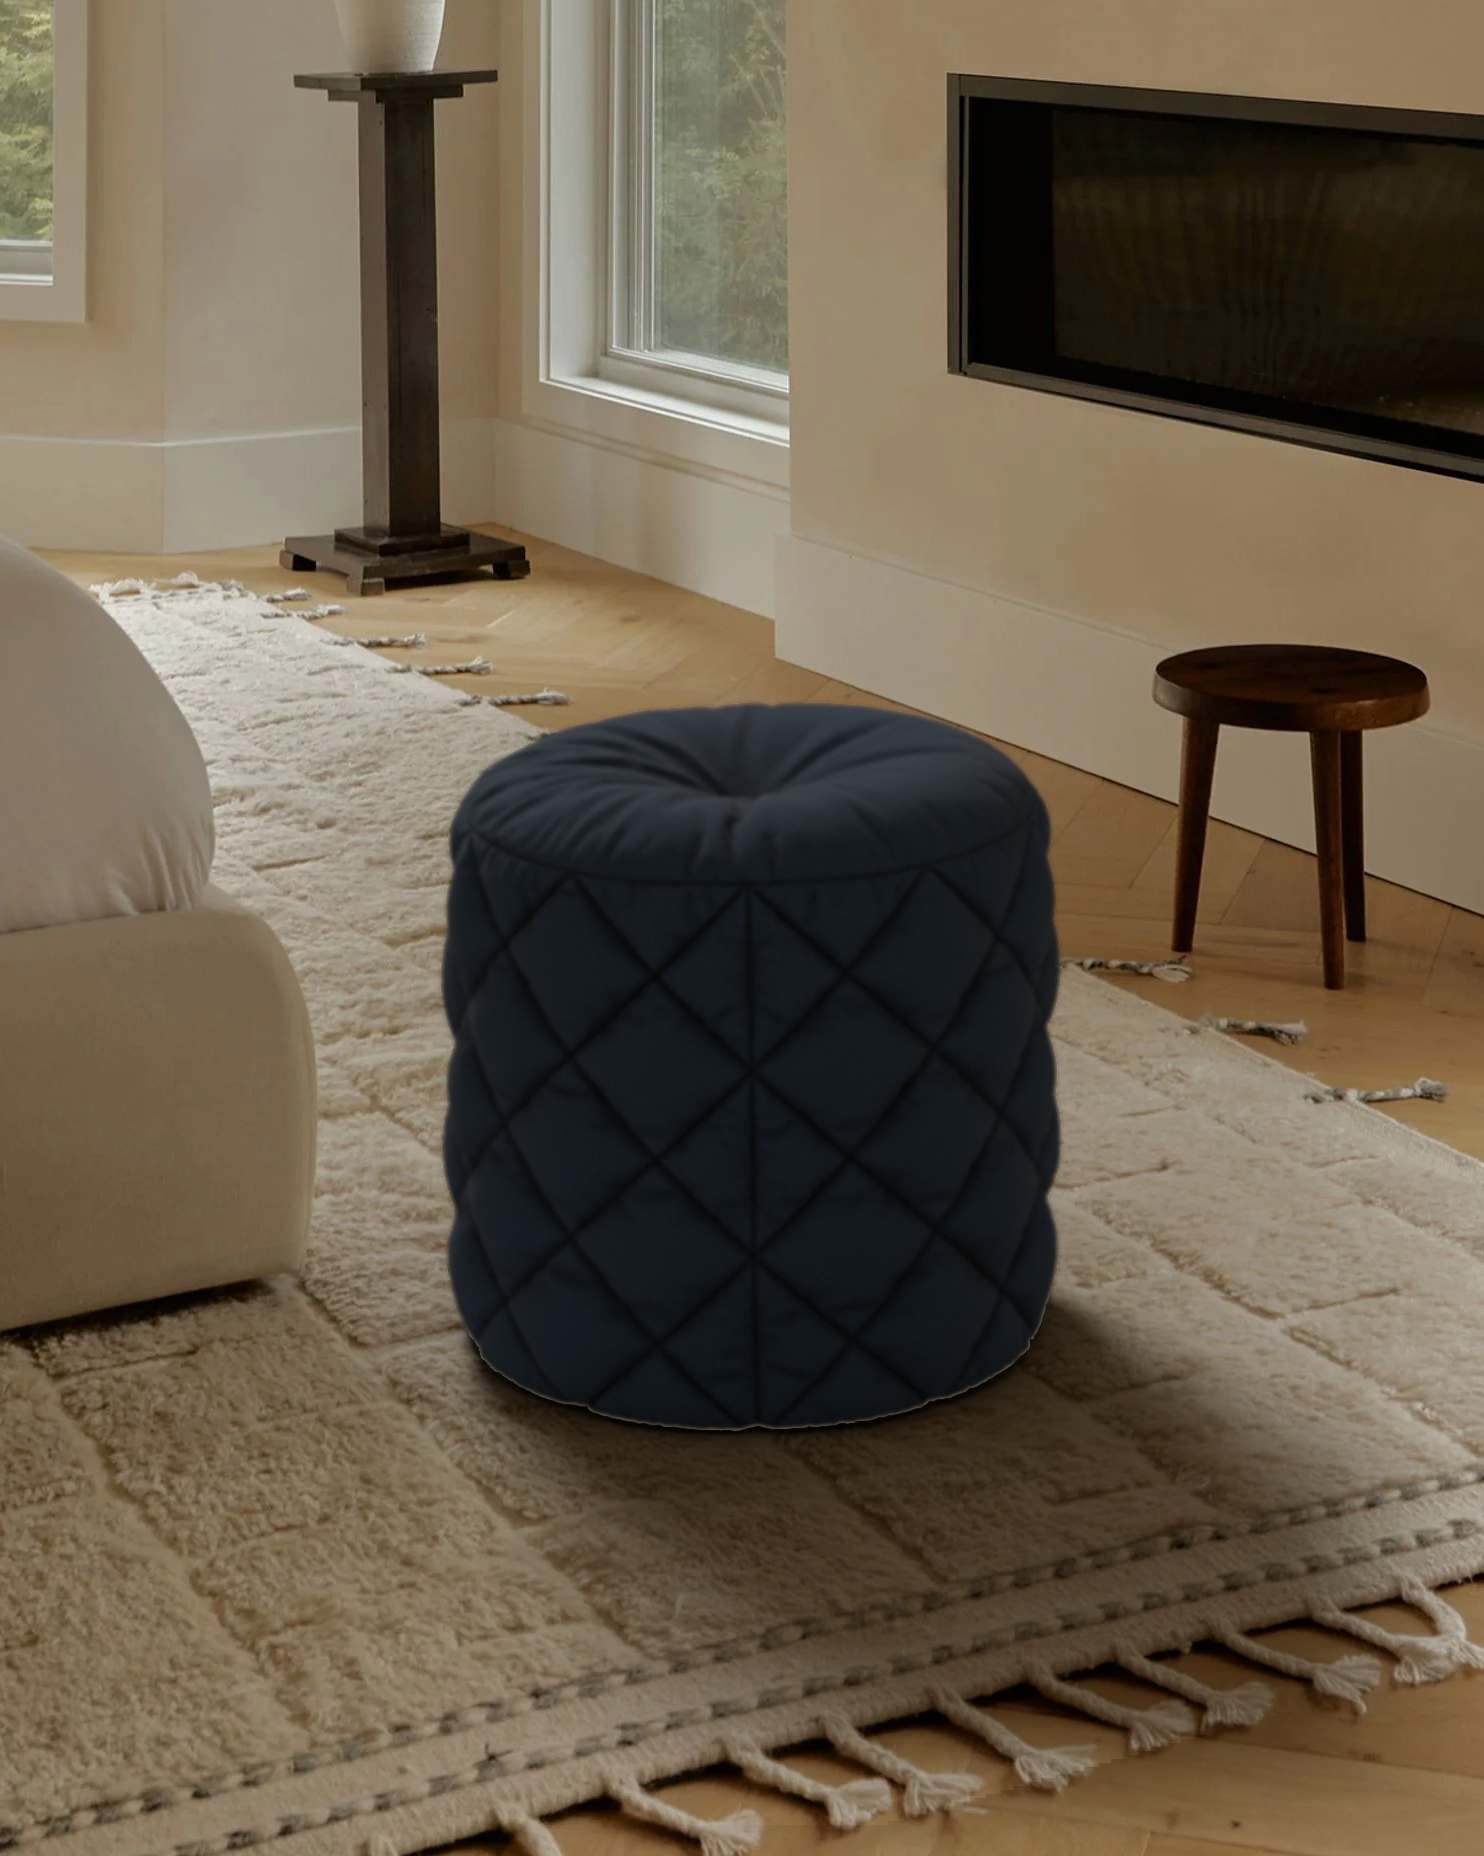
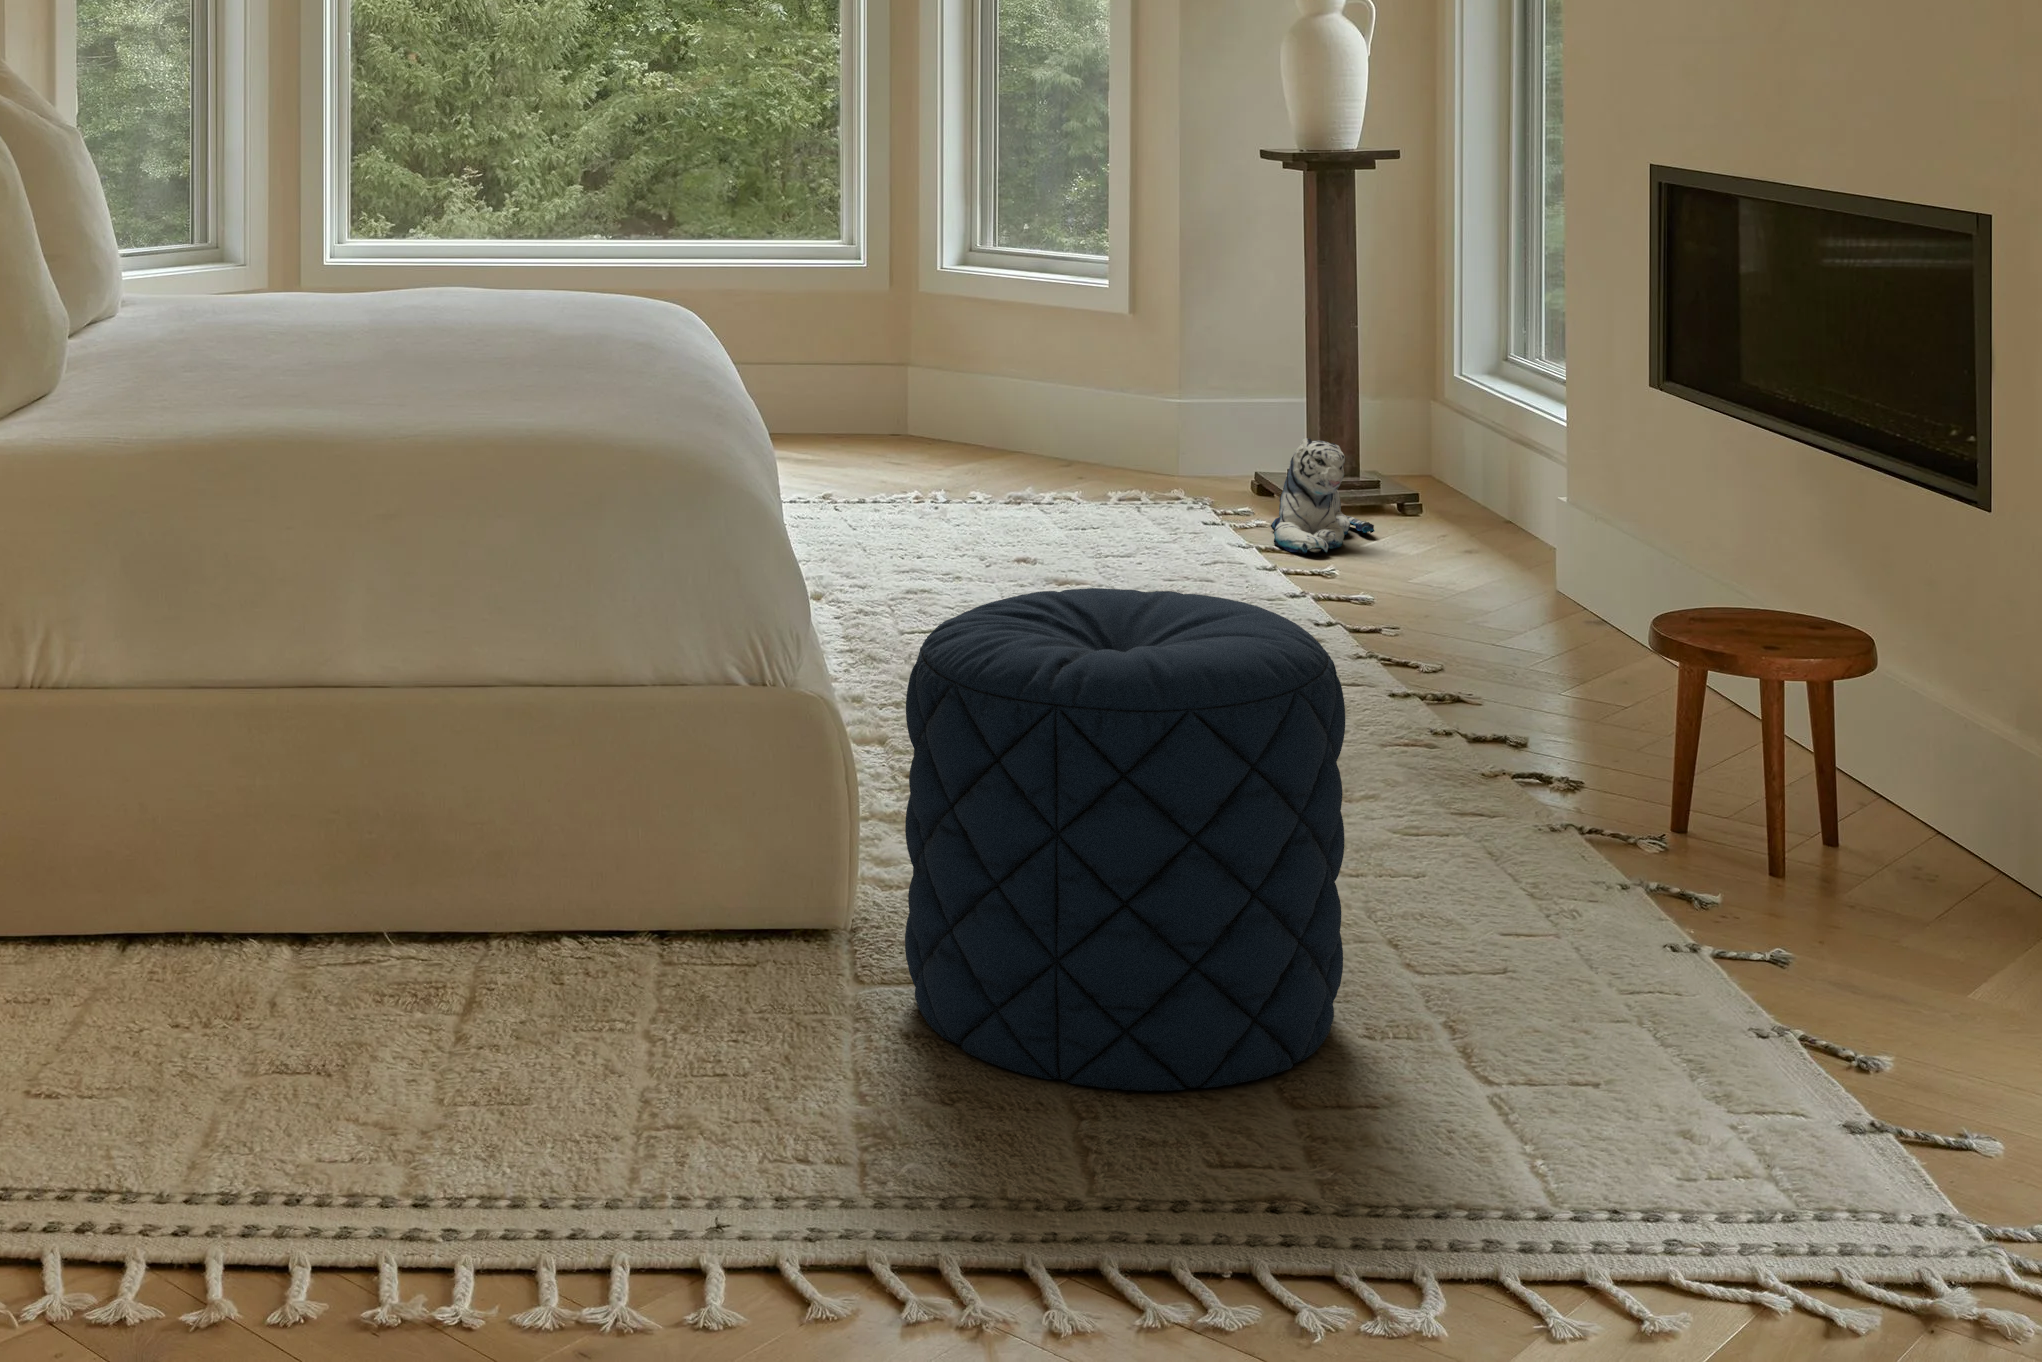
plush toy: none [373,473,516,636] -> present [1271,439,1374,554]

